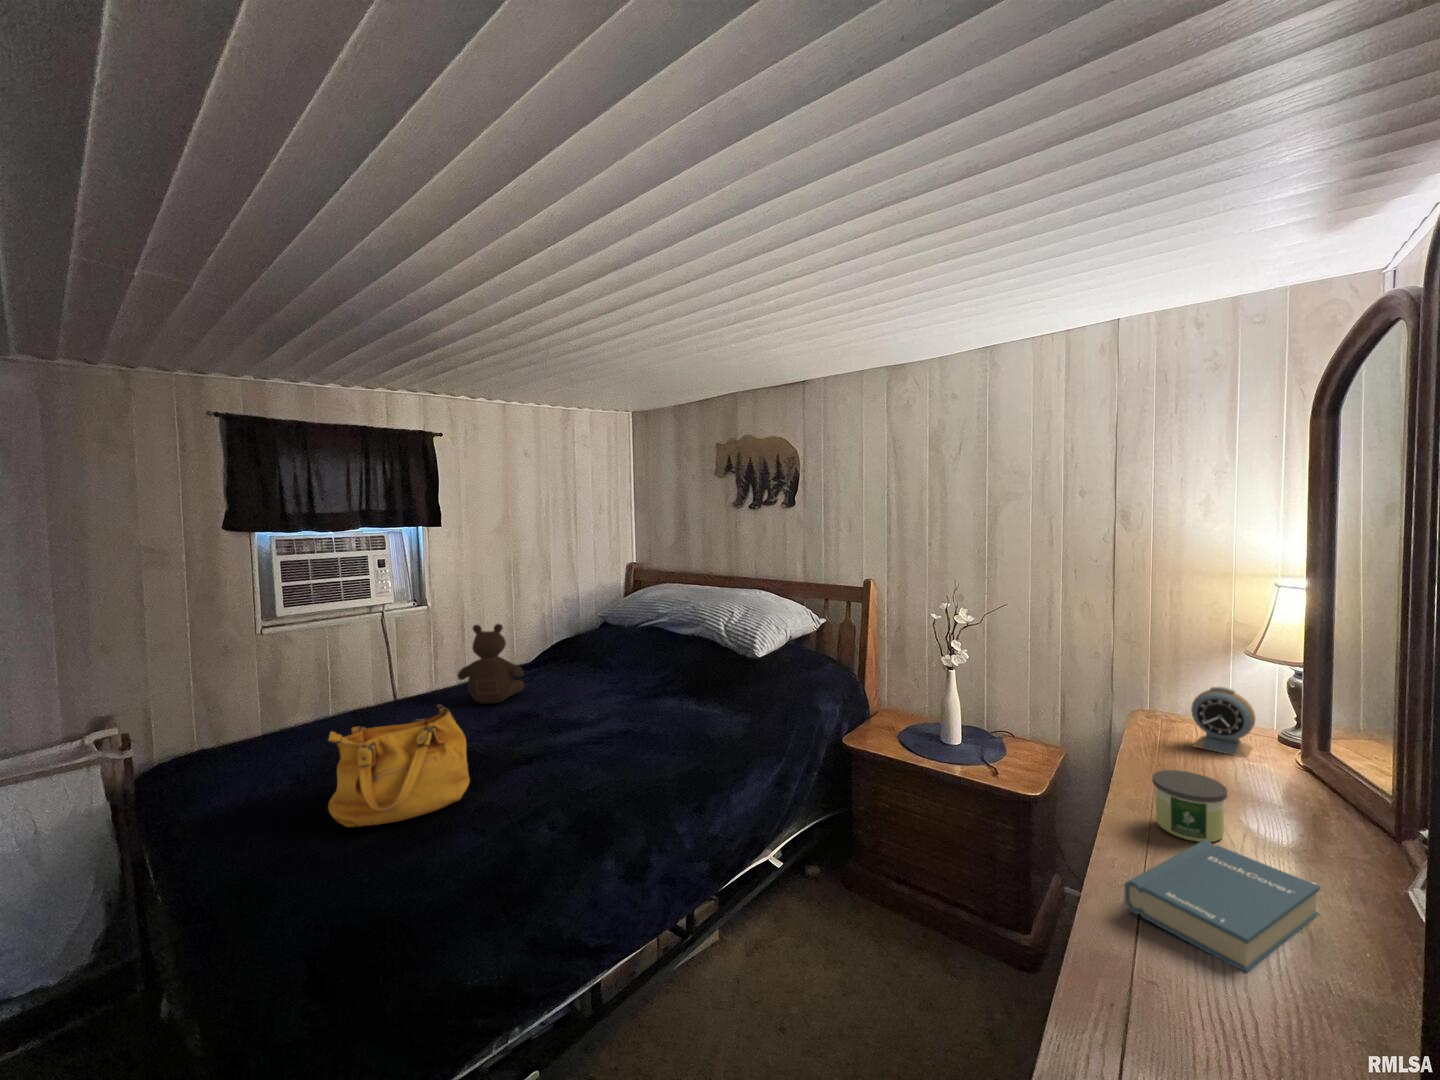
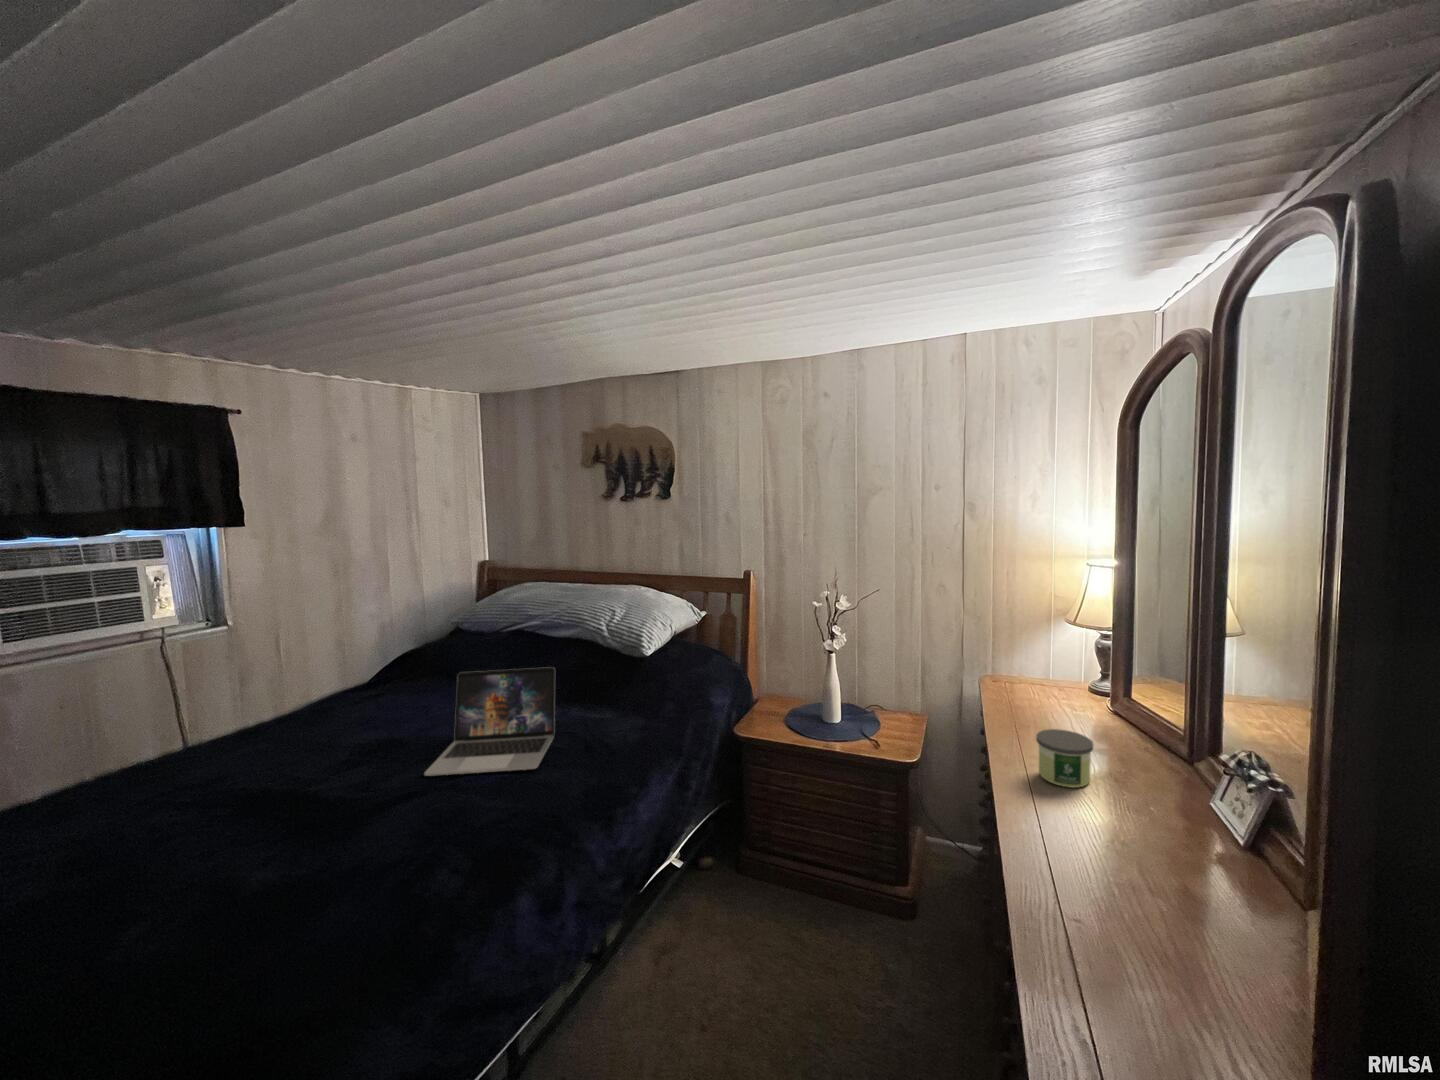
teddy bear: present [458,623,524,704] -> none [285,642,376,738]
laptop: none [546,657,665,748] -> present [424,667,555,776]
alarm clock: present [1191,687,1255,757] -> none [1034,653,1081,710]
handbag: present [328,705,470,827] -> none [145,752,346,926]
hardback book: present [1124,840,1320,972] -> none [1050,787,1178,895]

